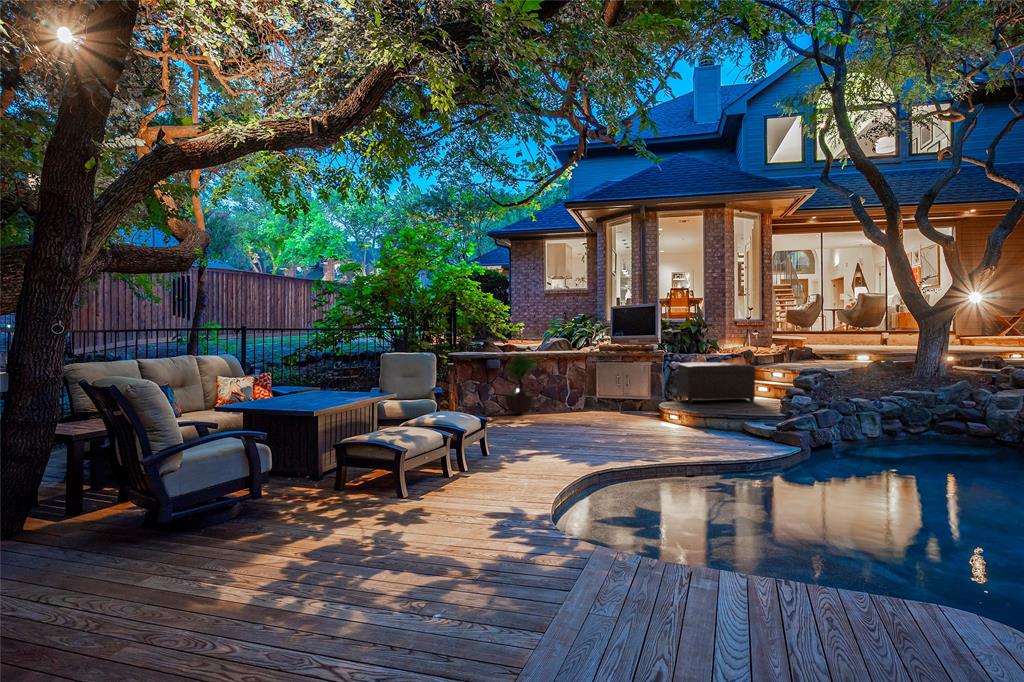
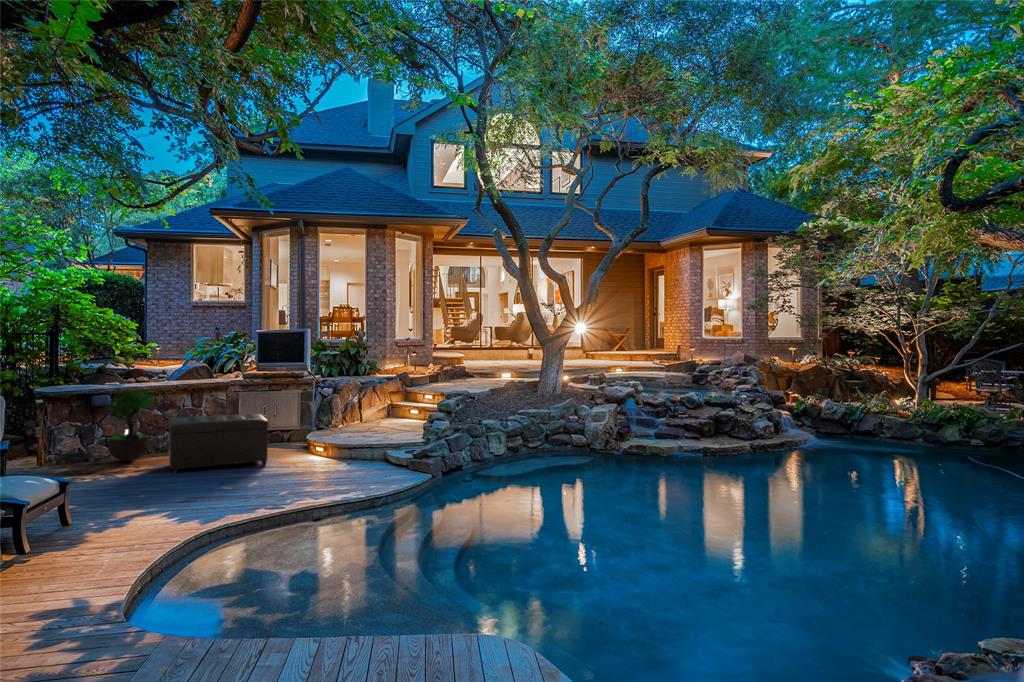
ottoman: present [677,363,756,403] -> present [169,414,269,474]

